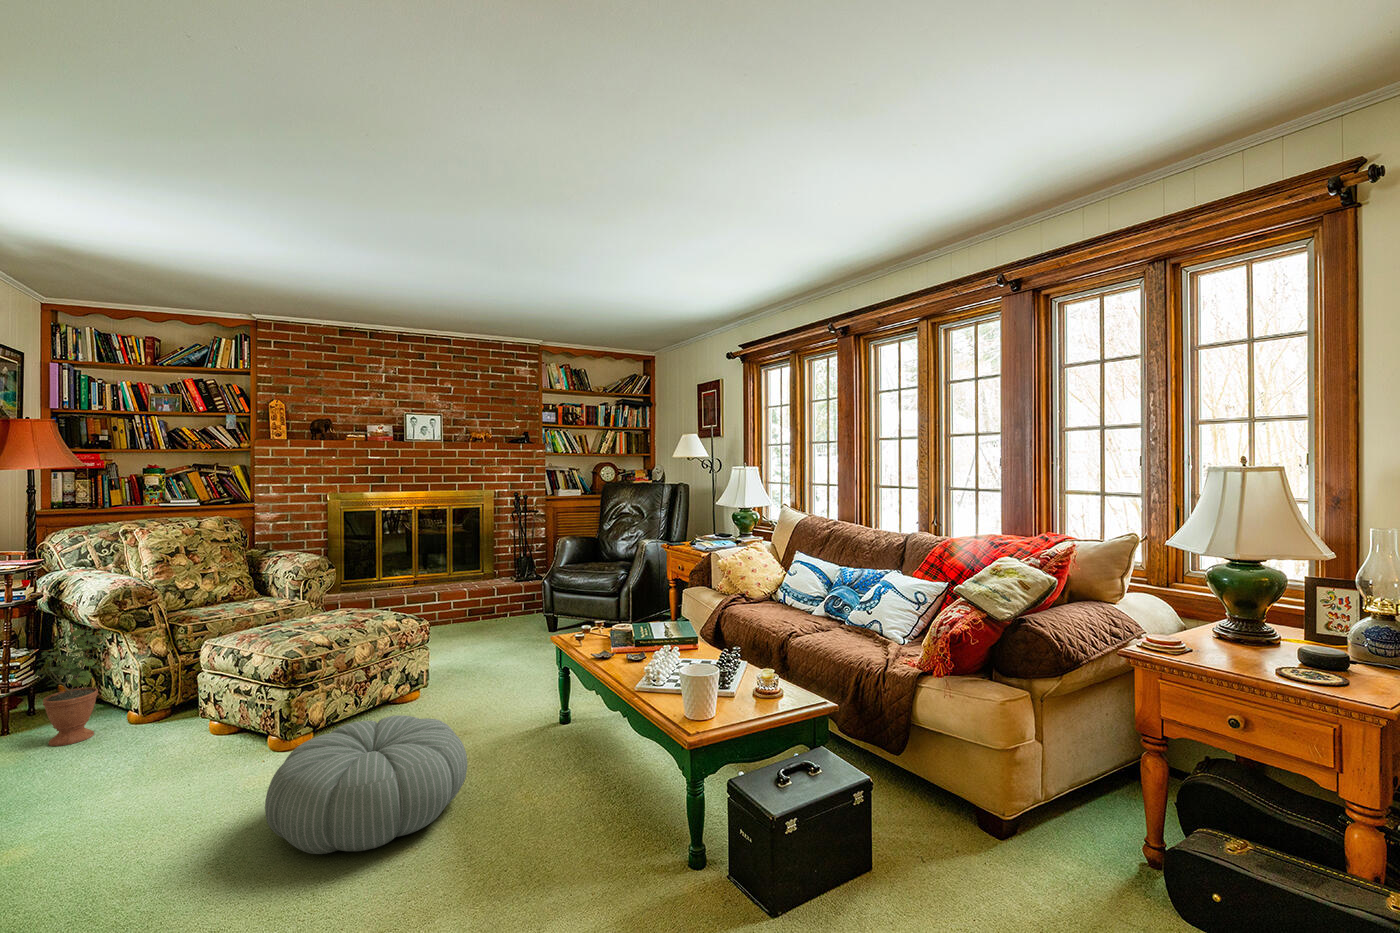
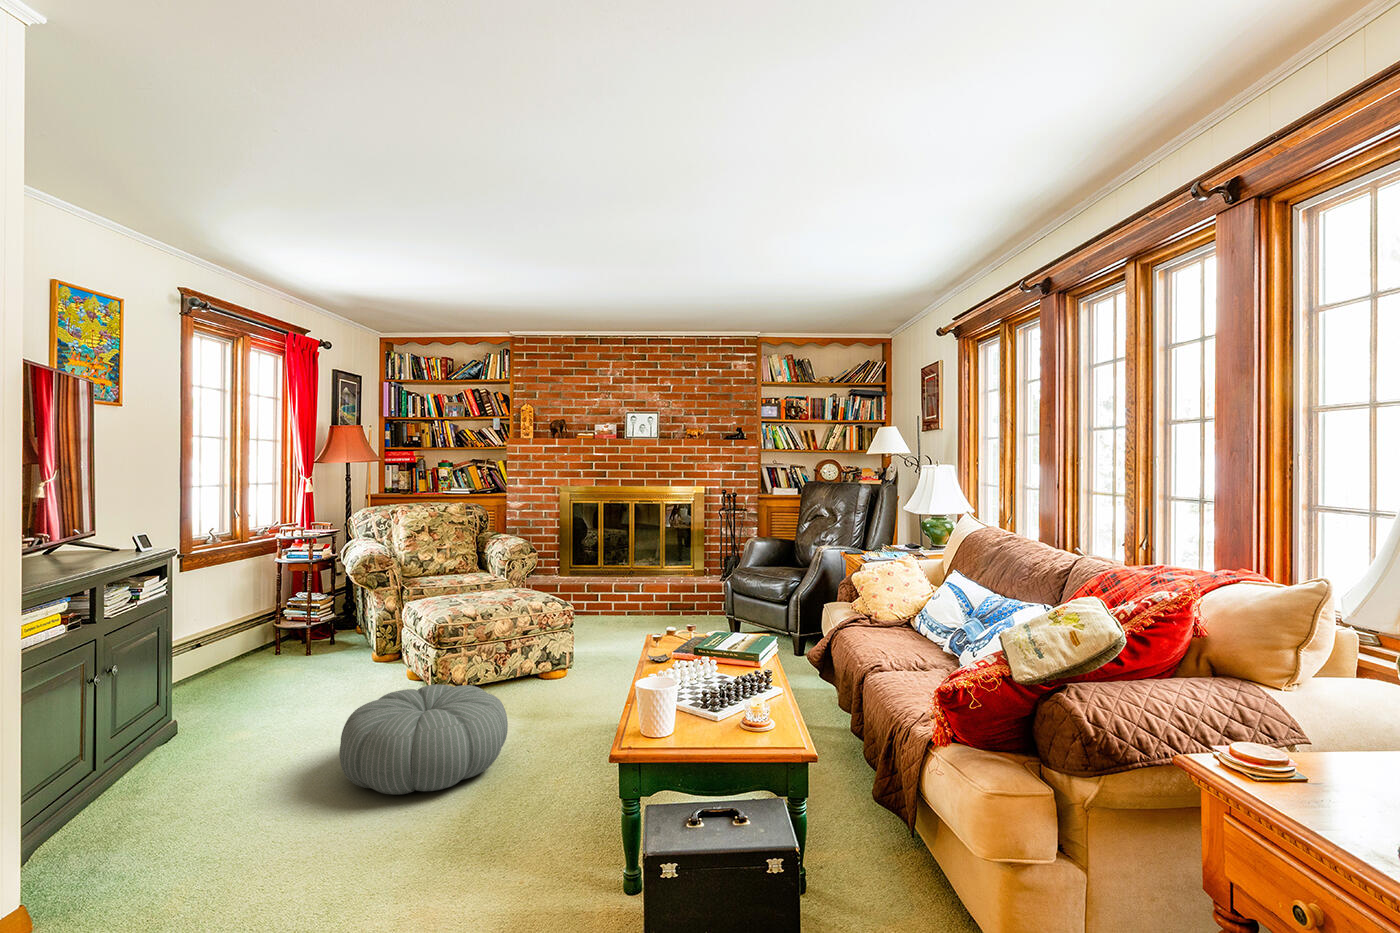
potted plant: present [34,626,110,746] -> none [317,577,363,666]

